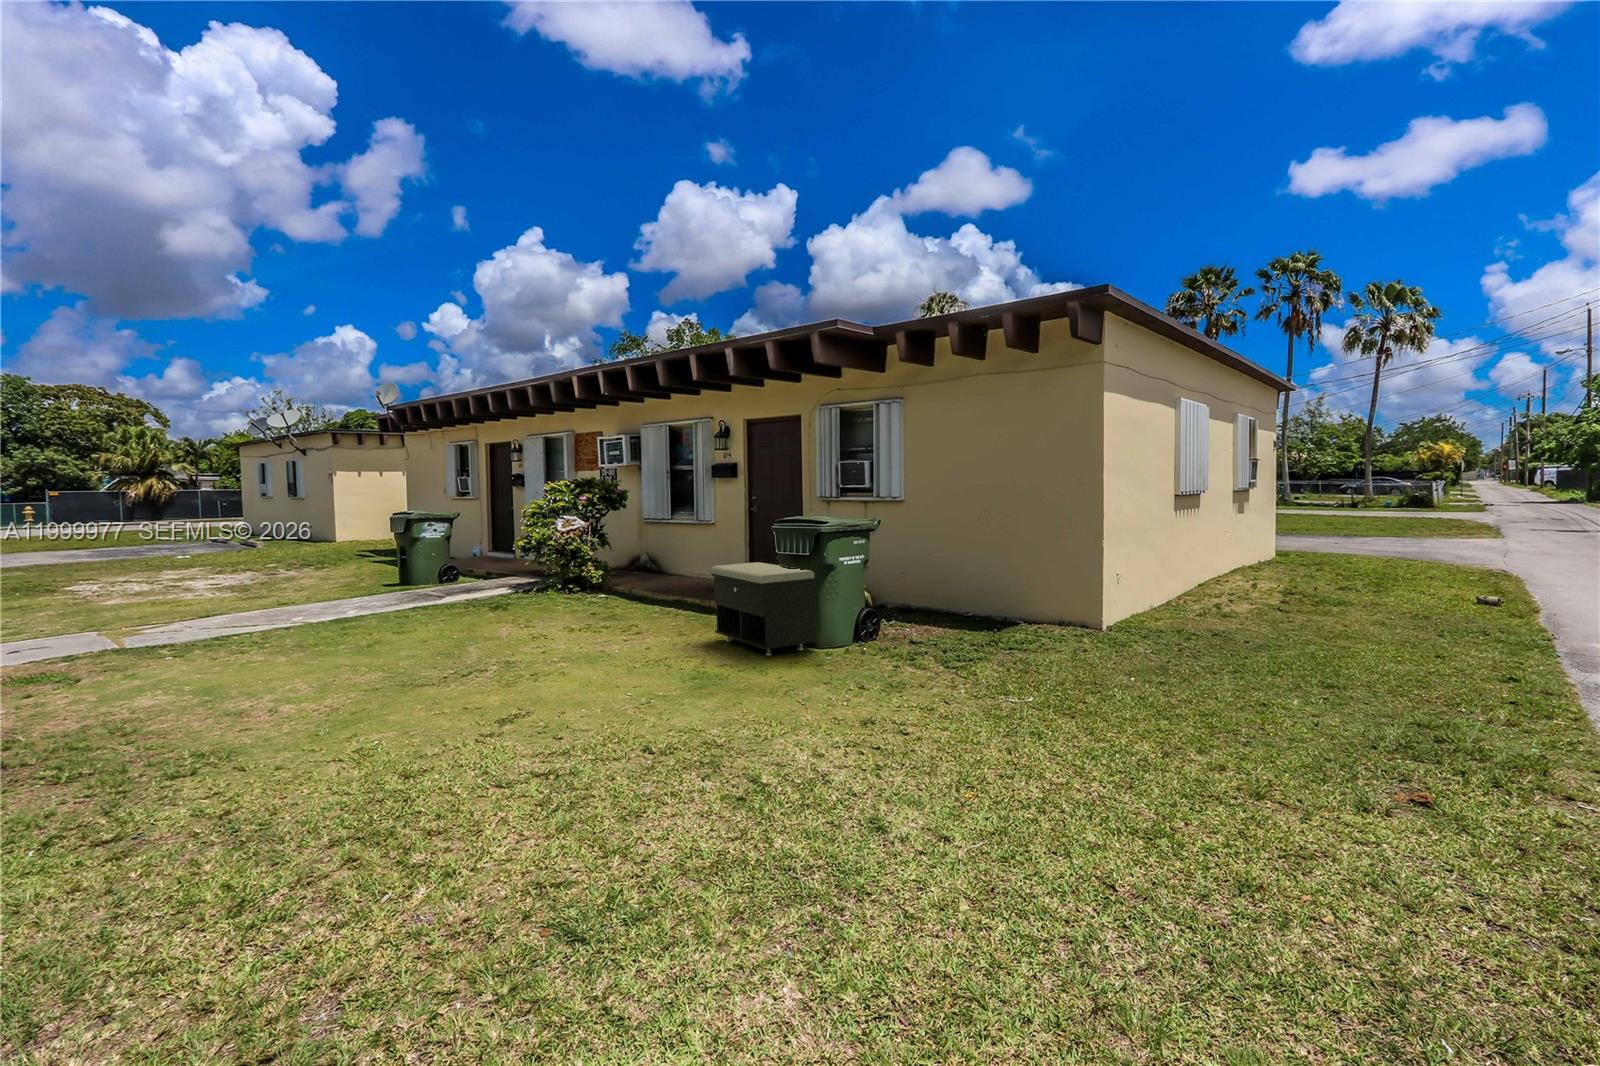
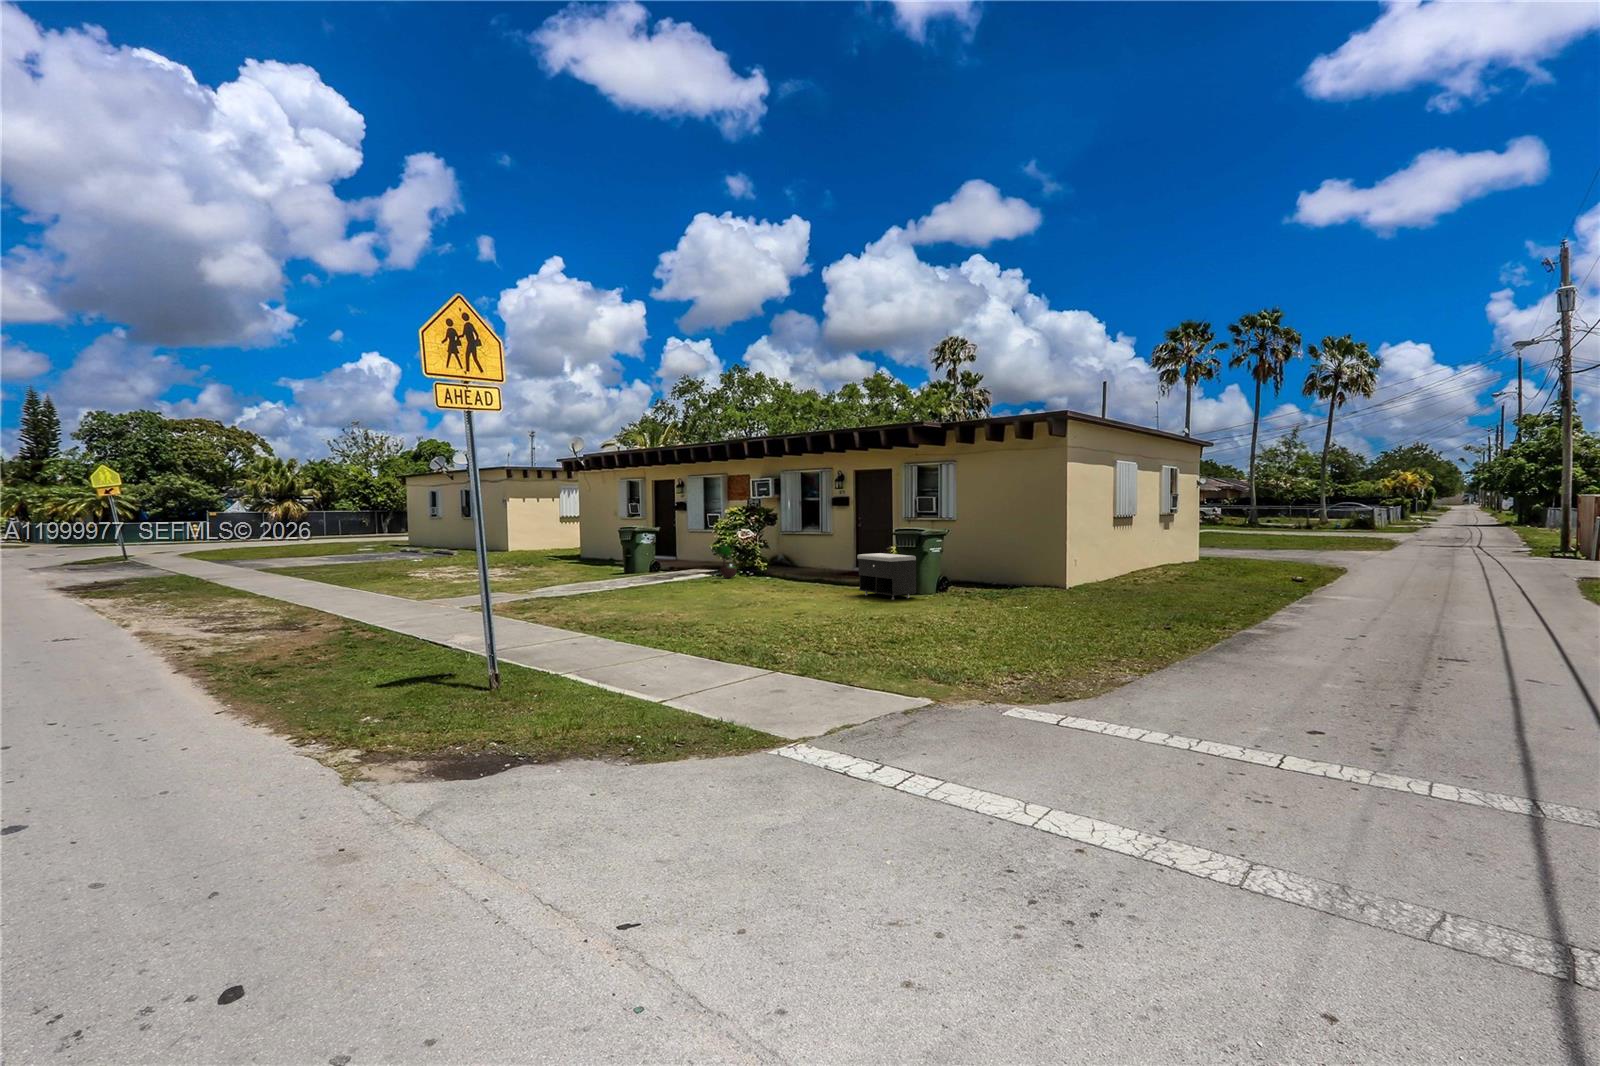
potted tree: none [518,535,560,595] -> present [714,545,737,578]

